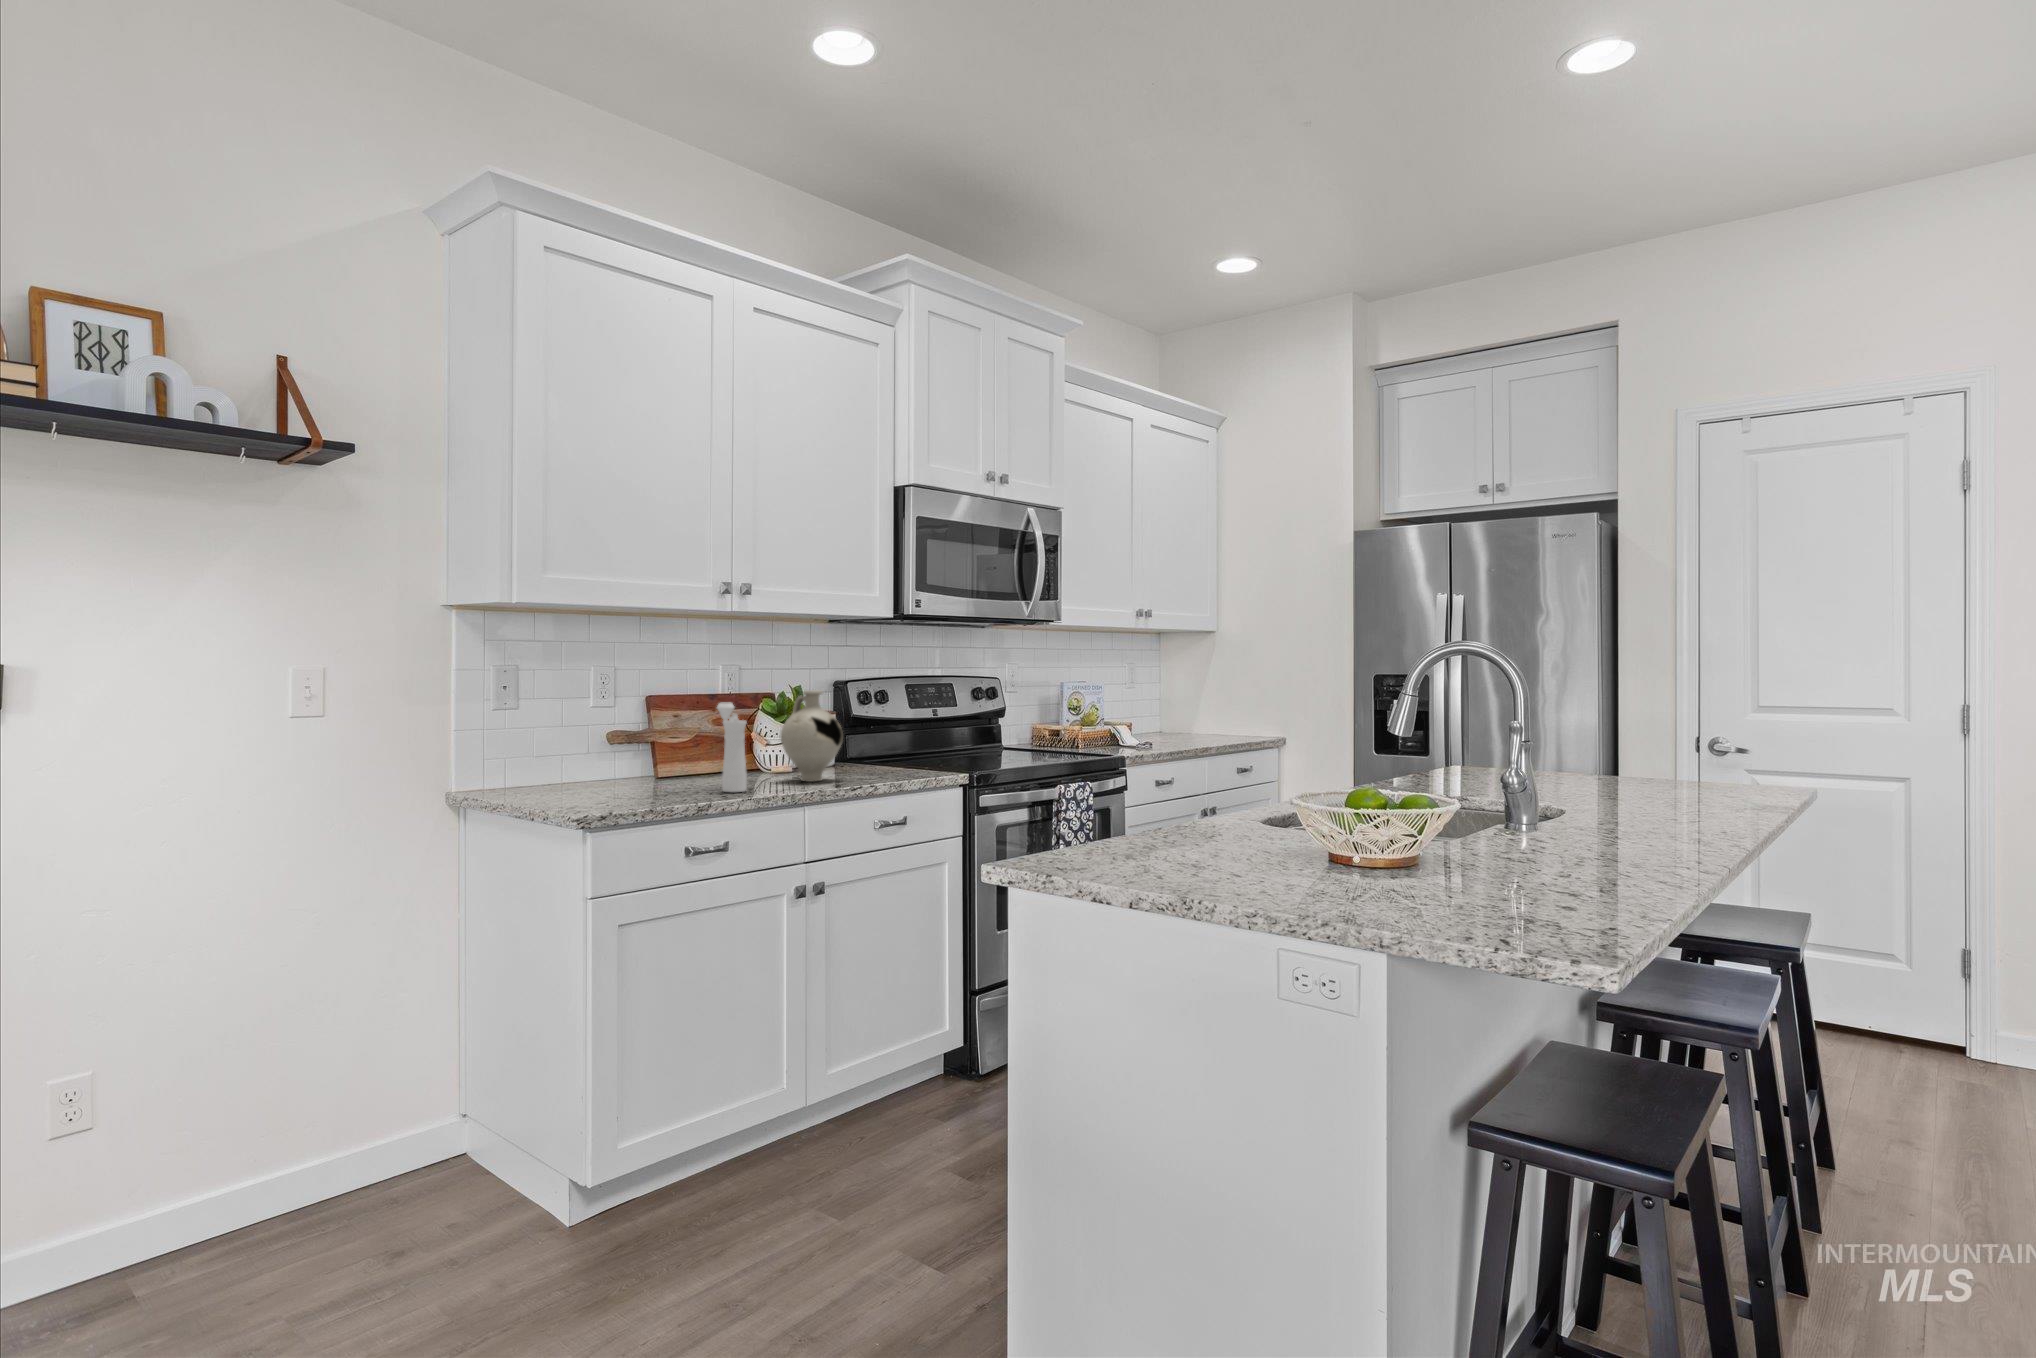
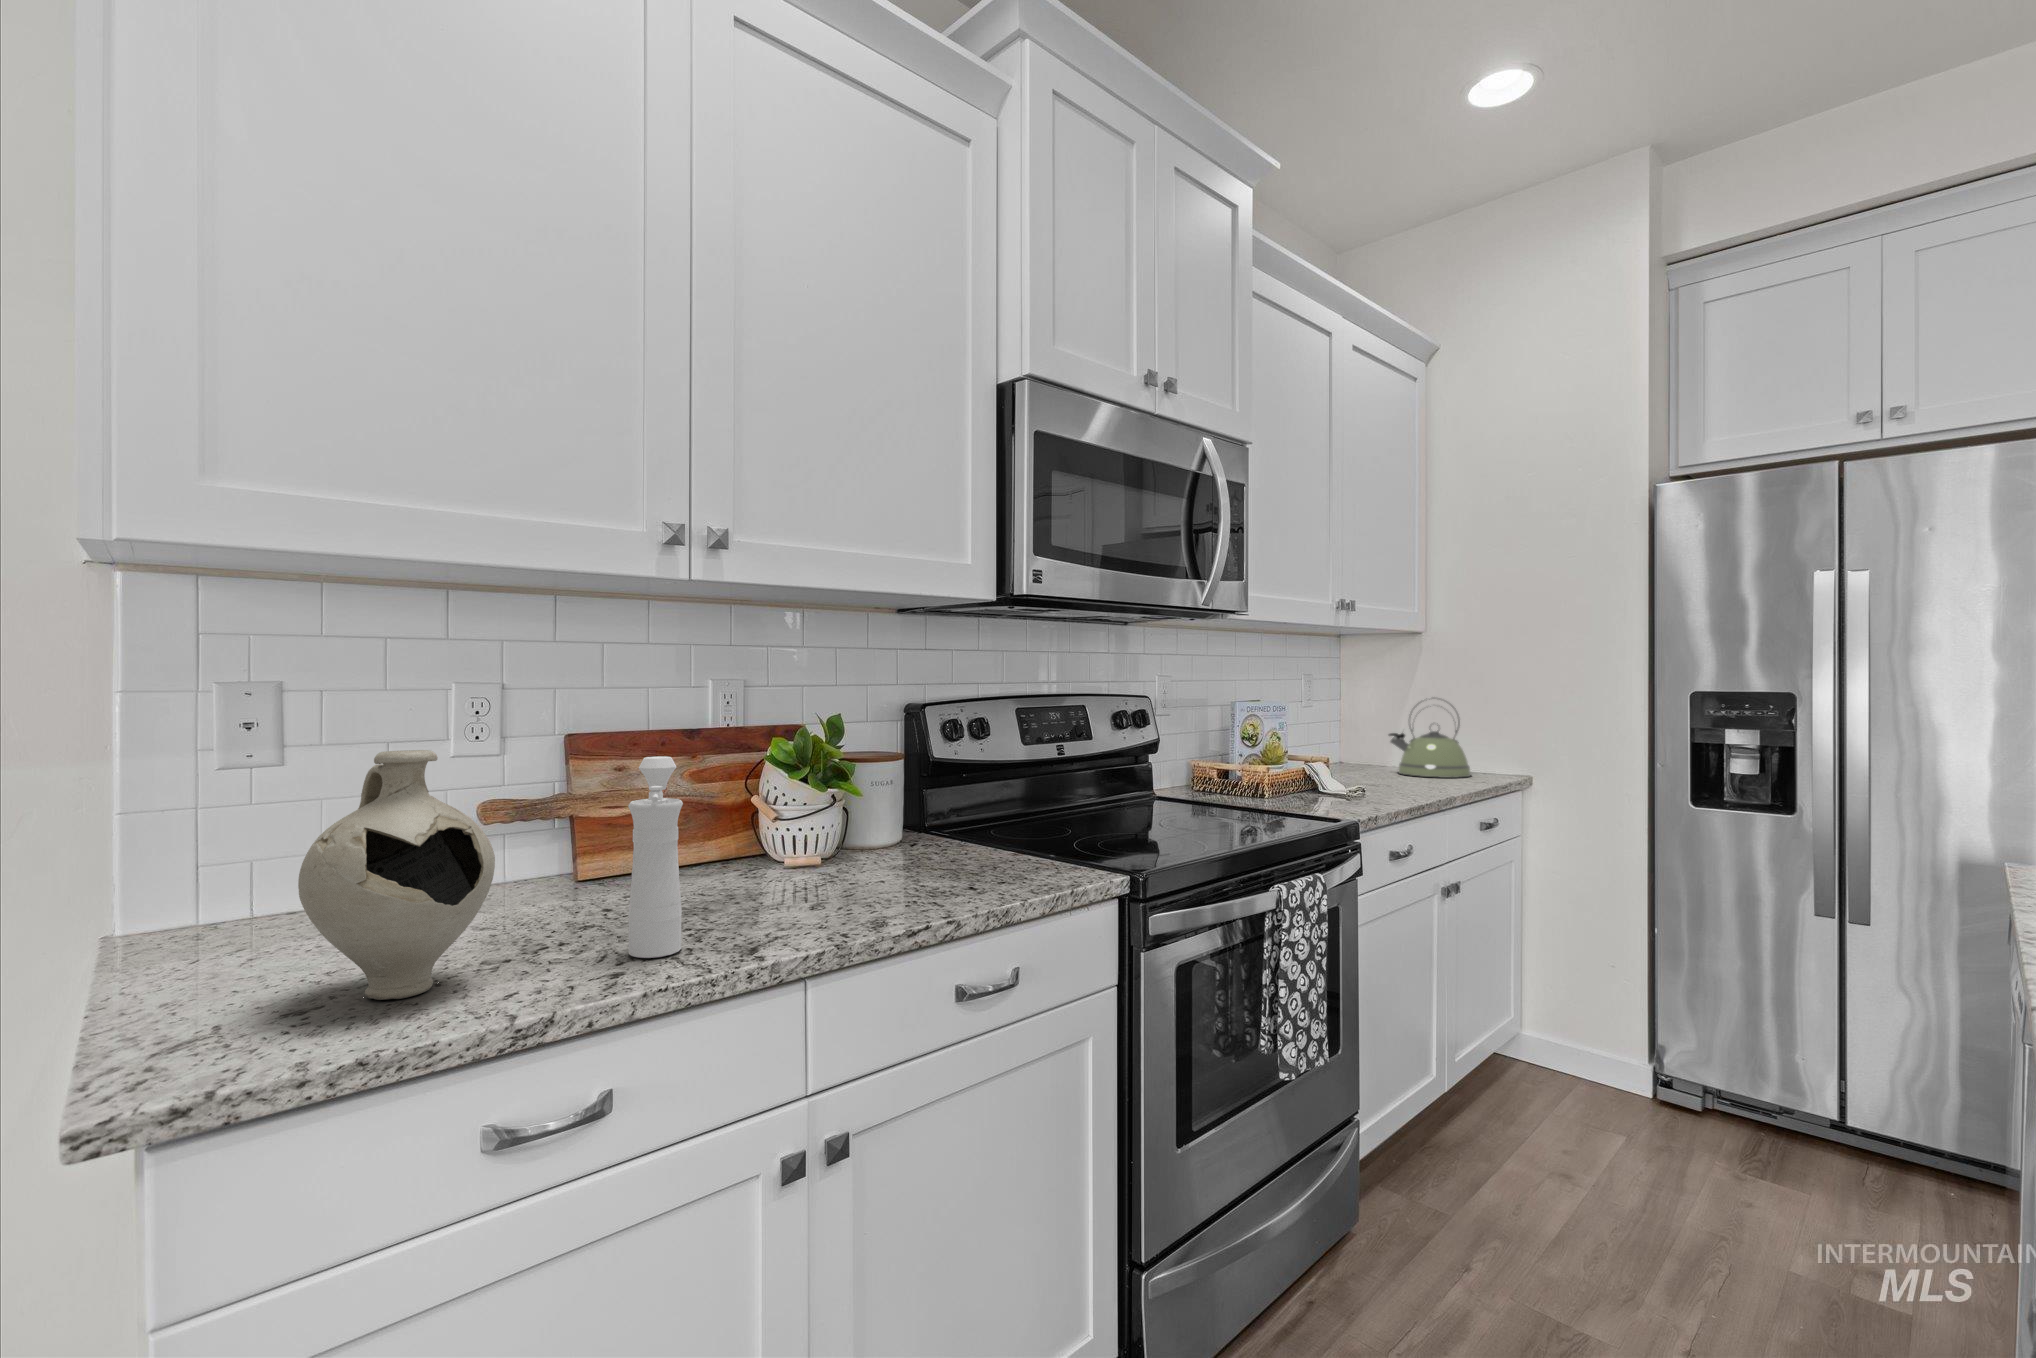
kettle: none [1183,680,1241,738] -> present [1389,701,1471,778]
decorative vase: present [781,690,843,782] -> present [298,750,495,1000]

